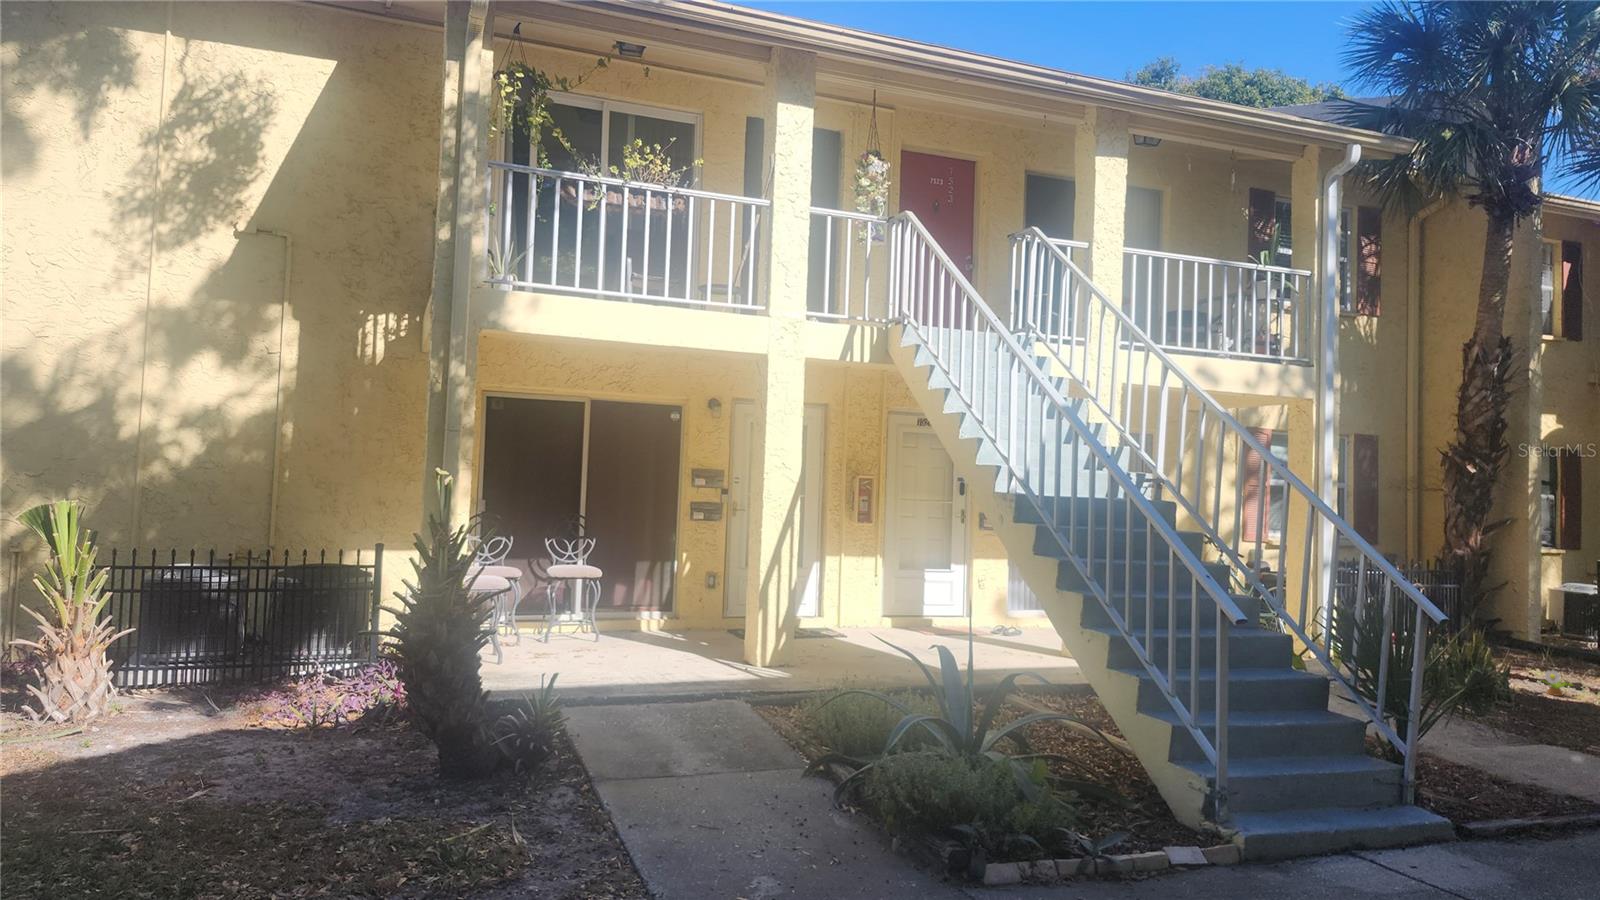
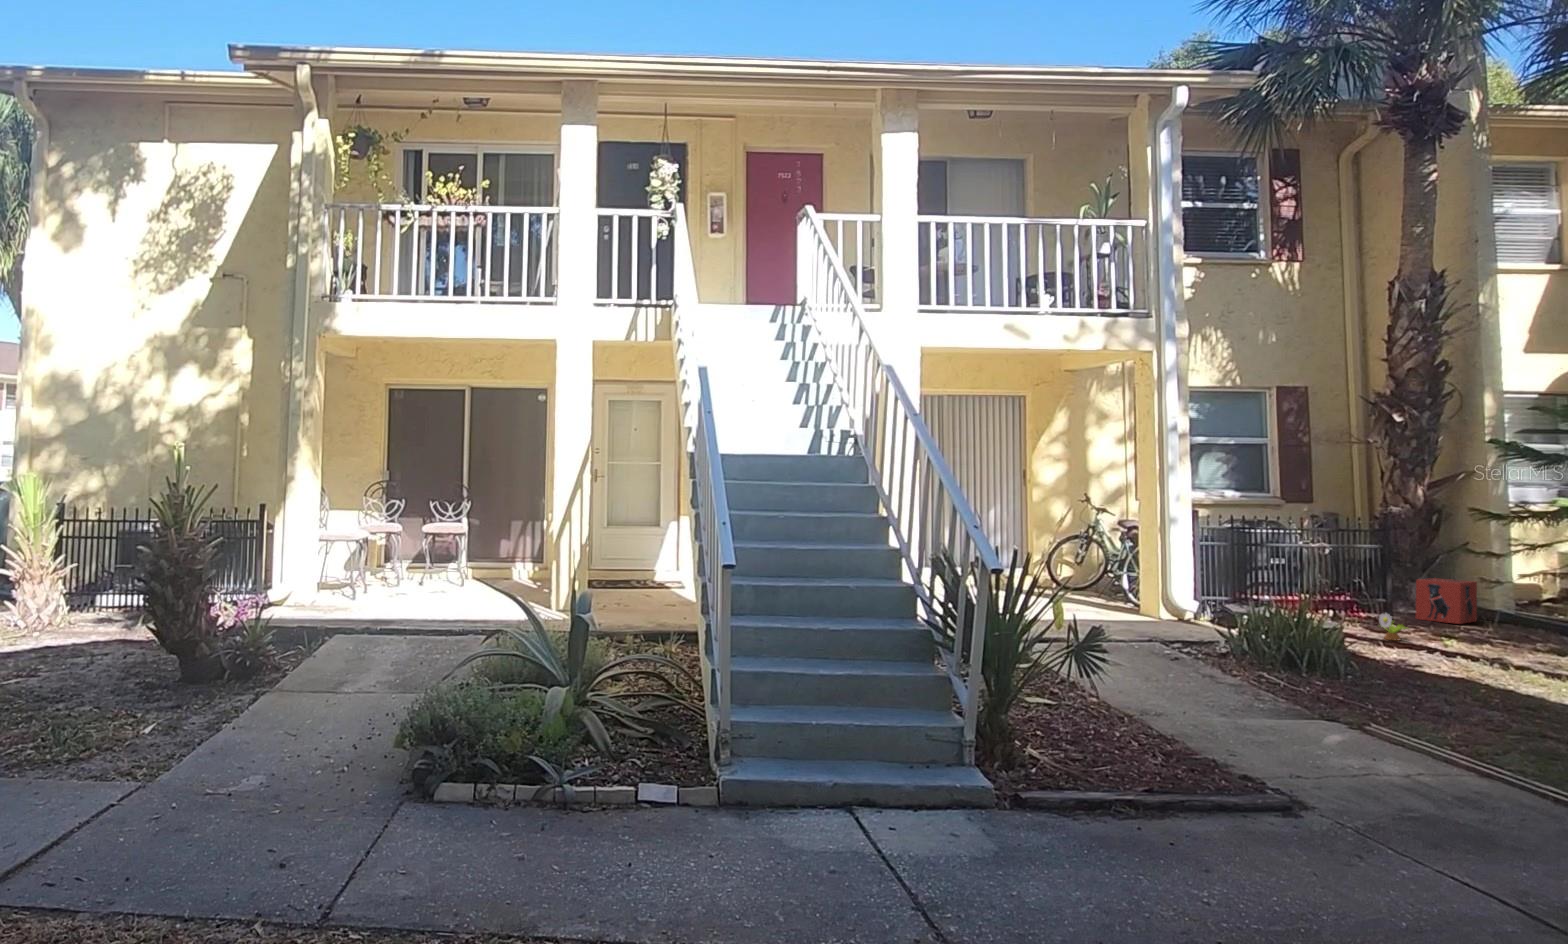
storage box: none [1515,625,1563,671] -> present [1416,578,1477,624]

